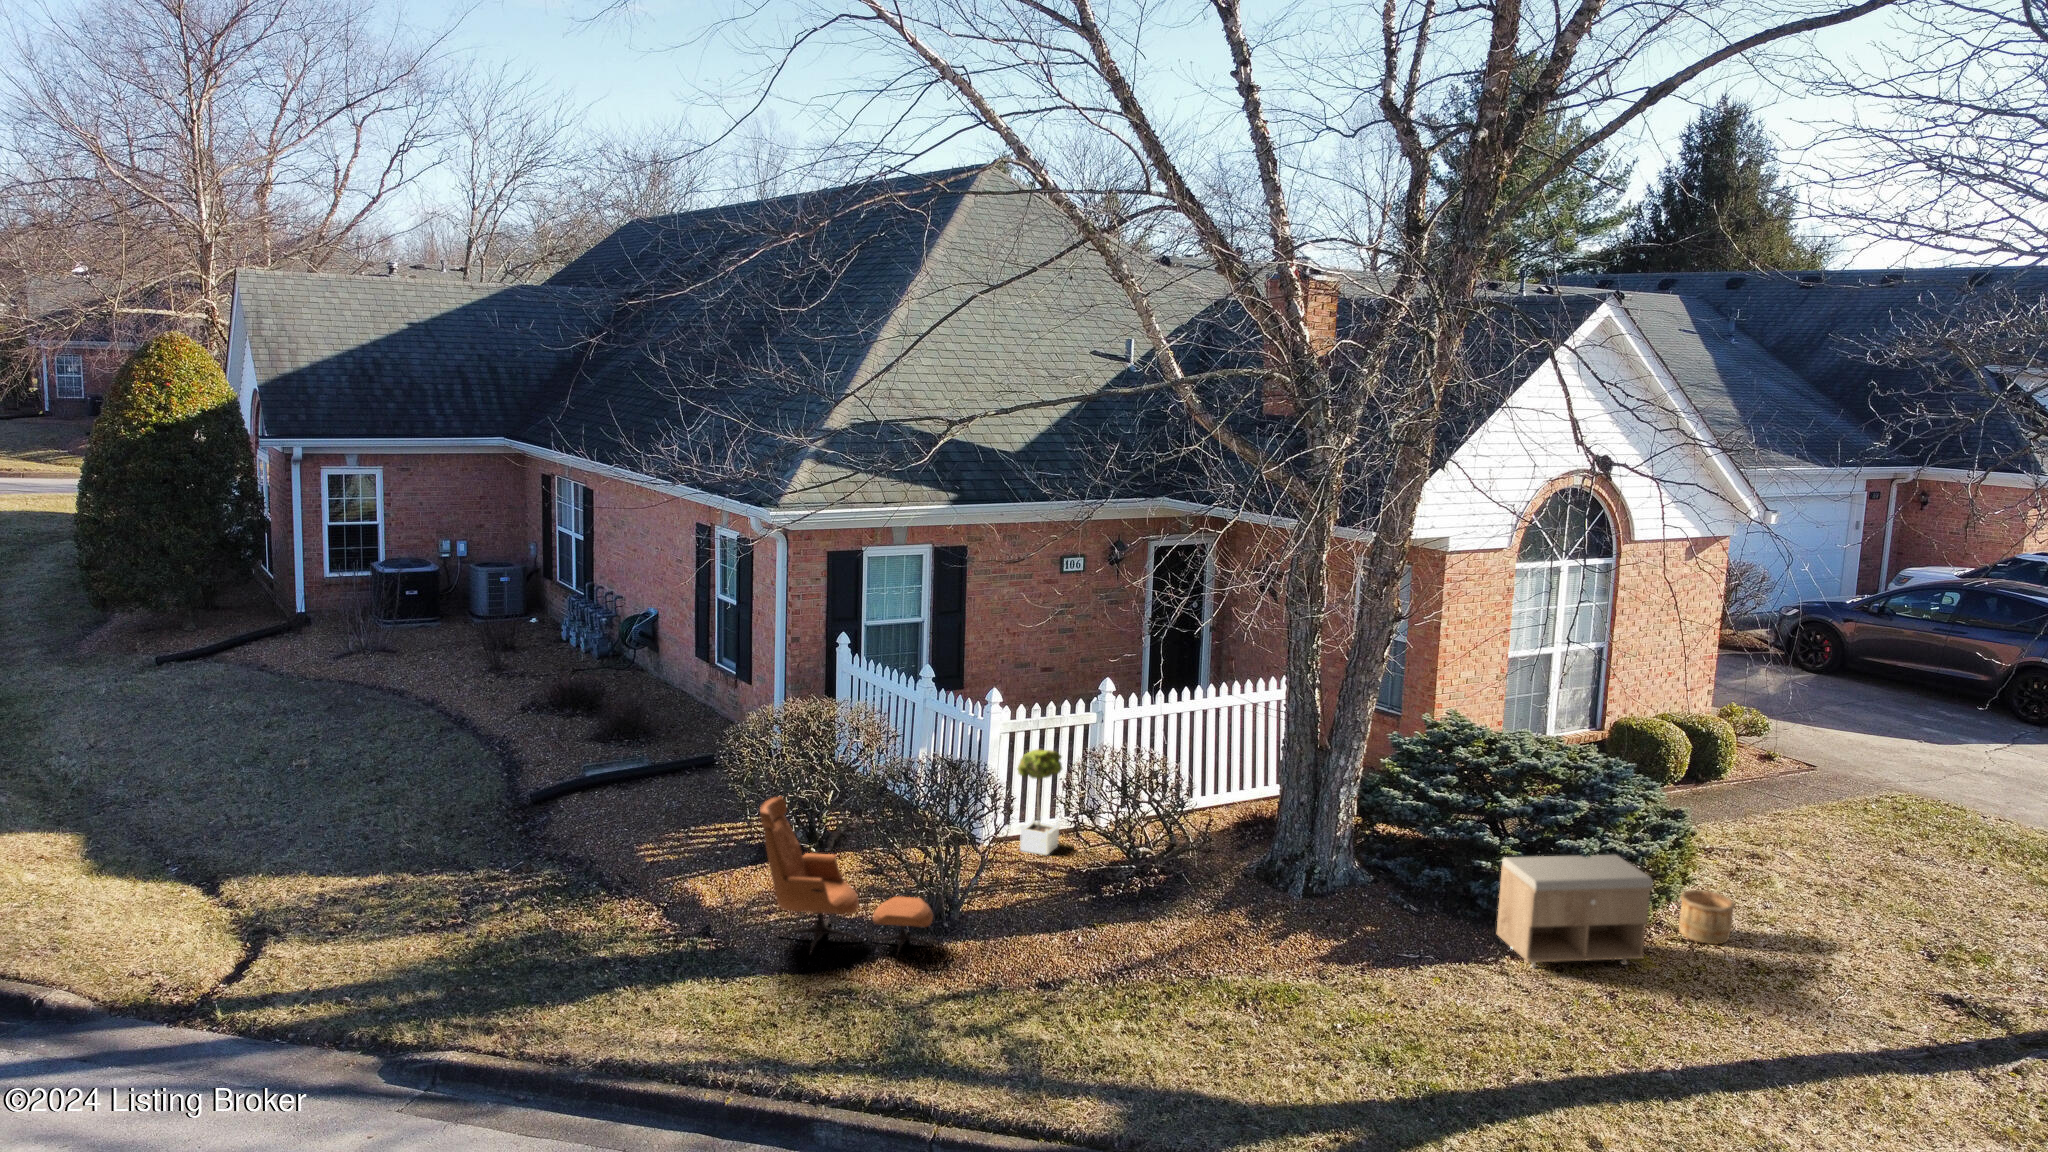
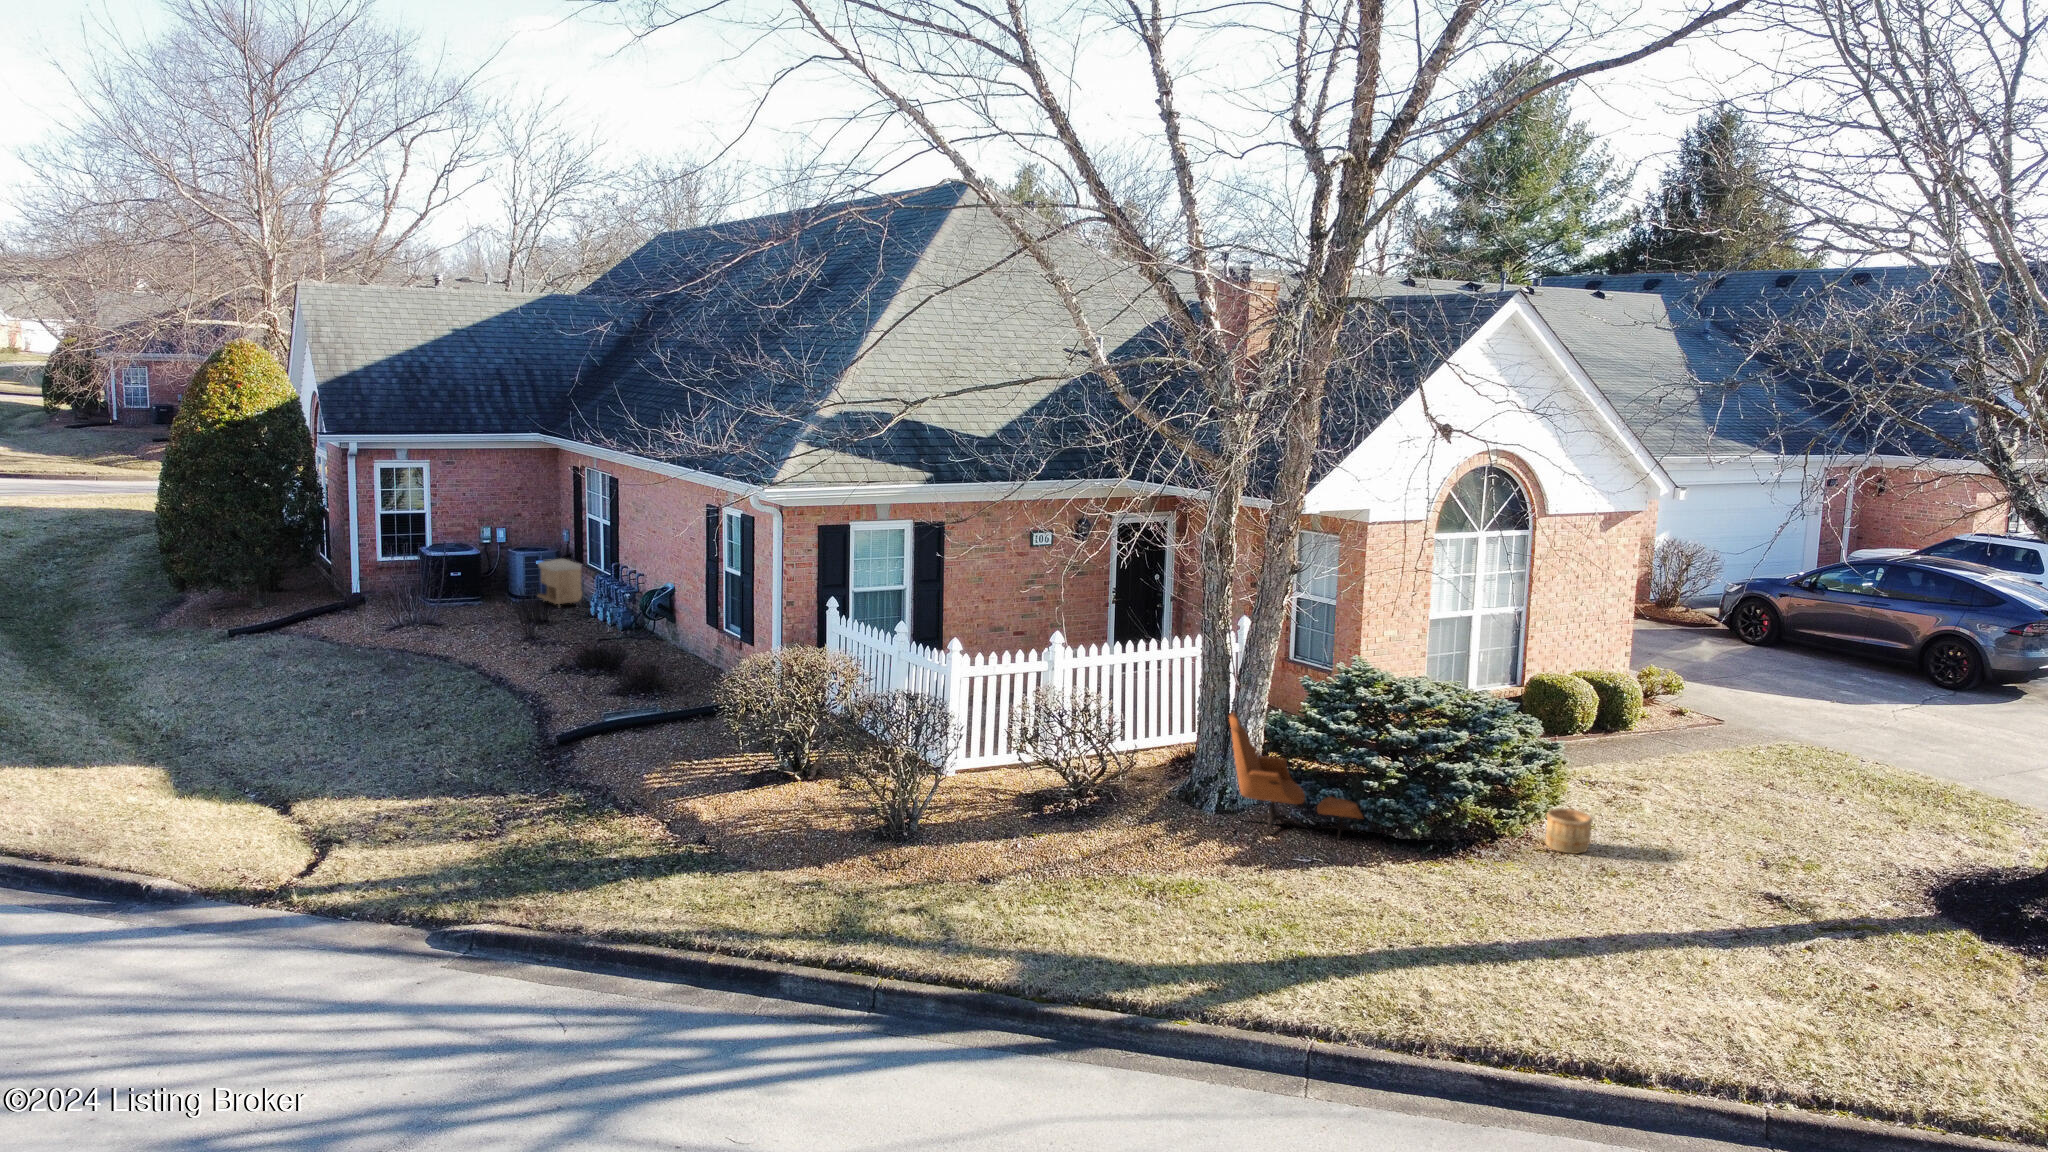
potted tree: present [1018,749,1062,855] -> none [977,692,1018,785]
lounge chair: present [760,797,933,955] -> present [1229,712,1363,838]
storage bench: present [1497,855,1653,968] -> present [538,559,582,606]

